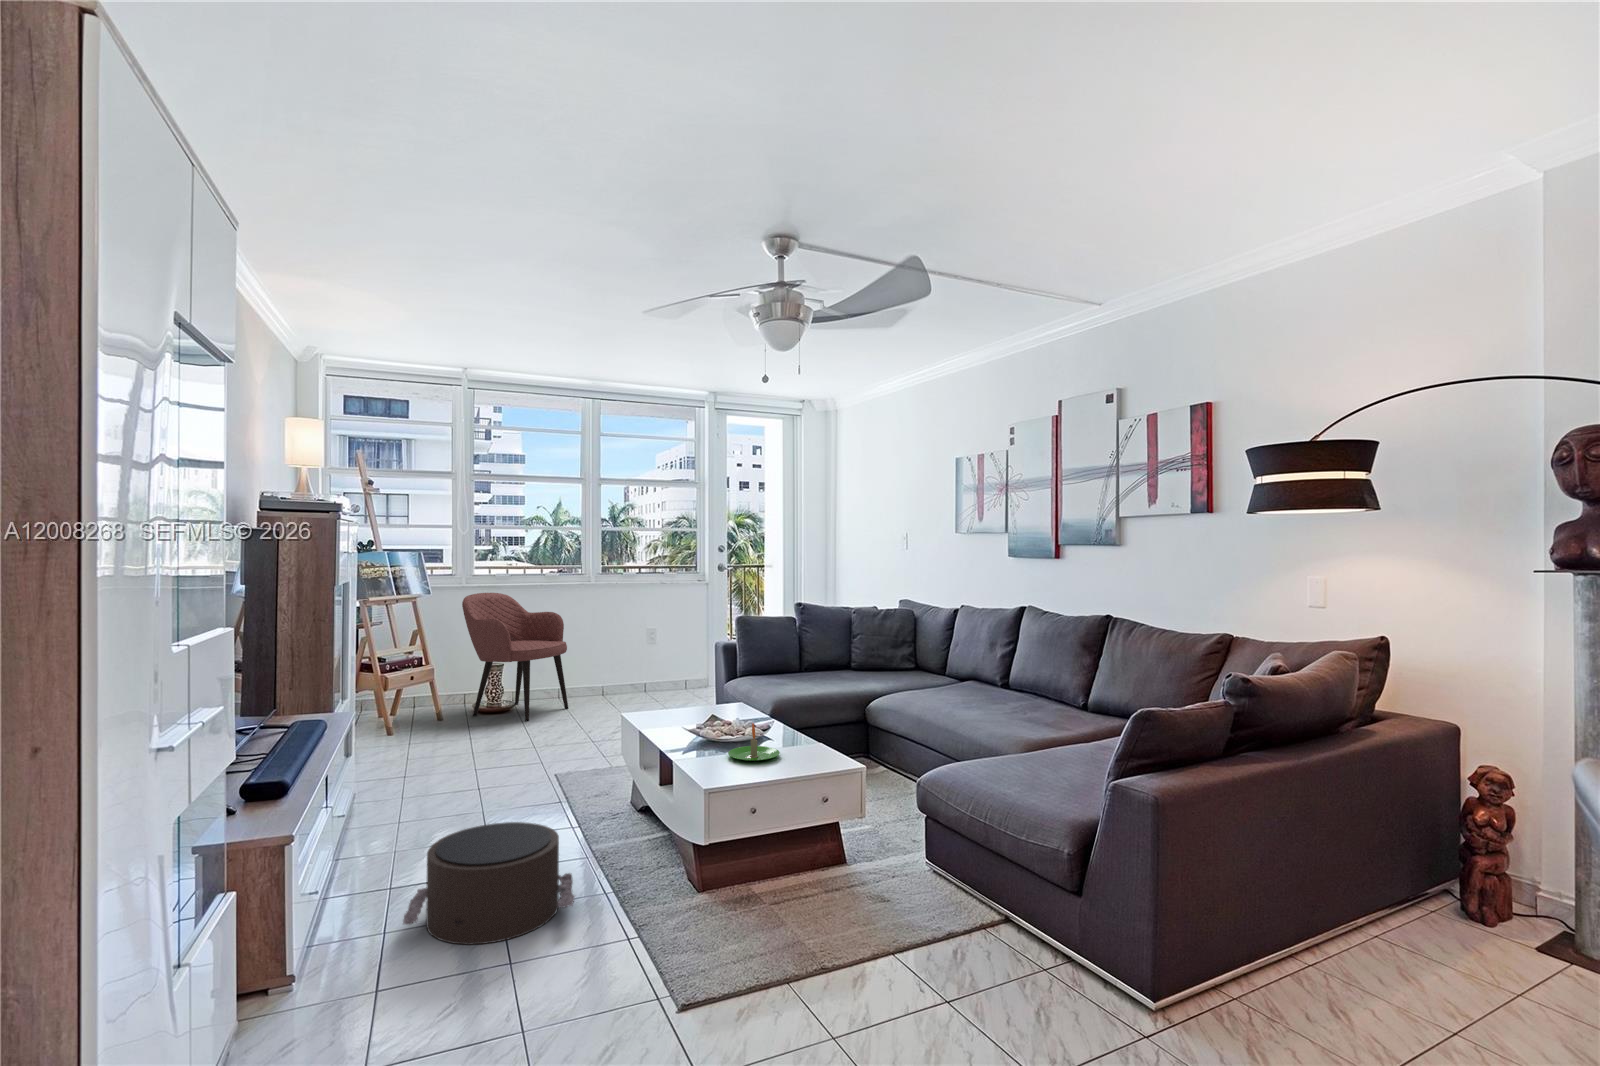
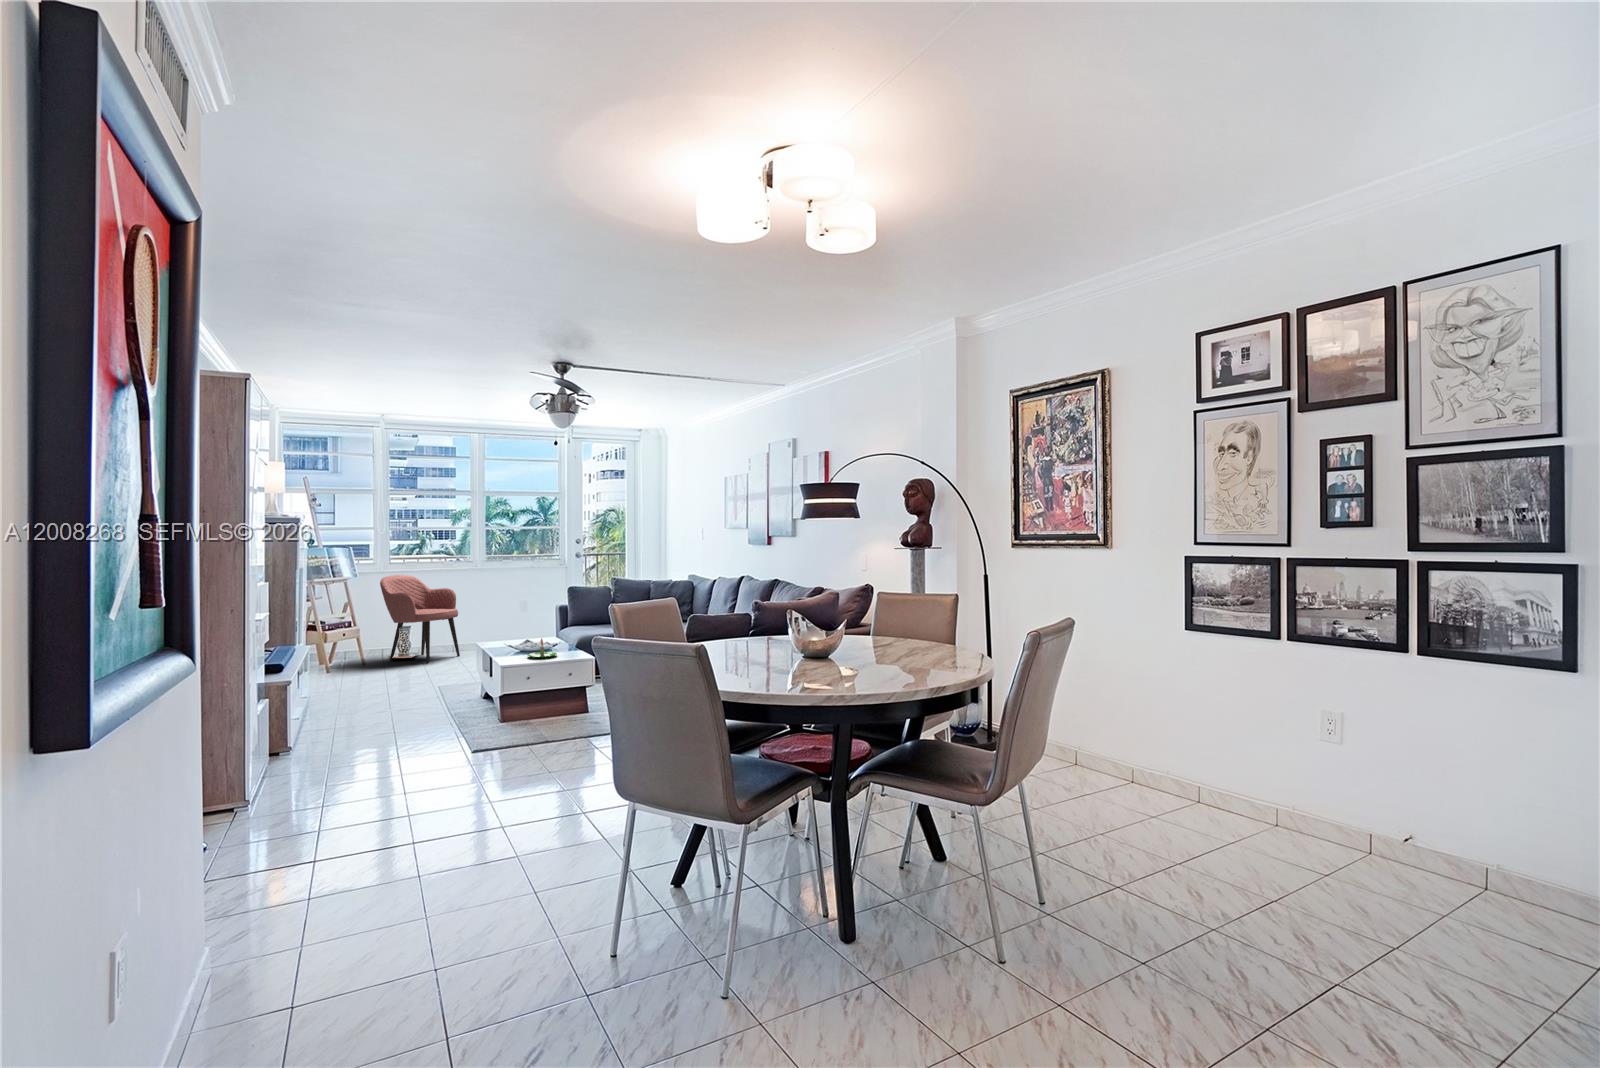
pouf: present [403,822,575,945] -> none [344,691,436,741]

